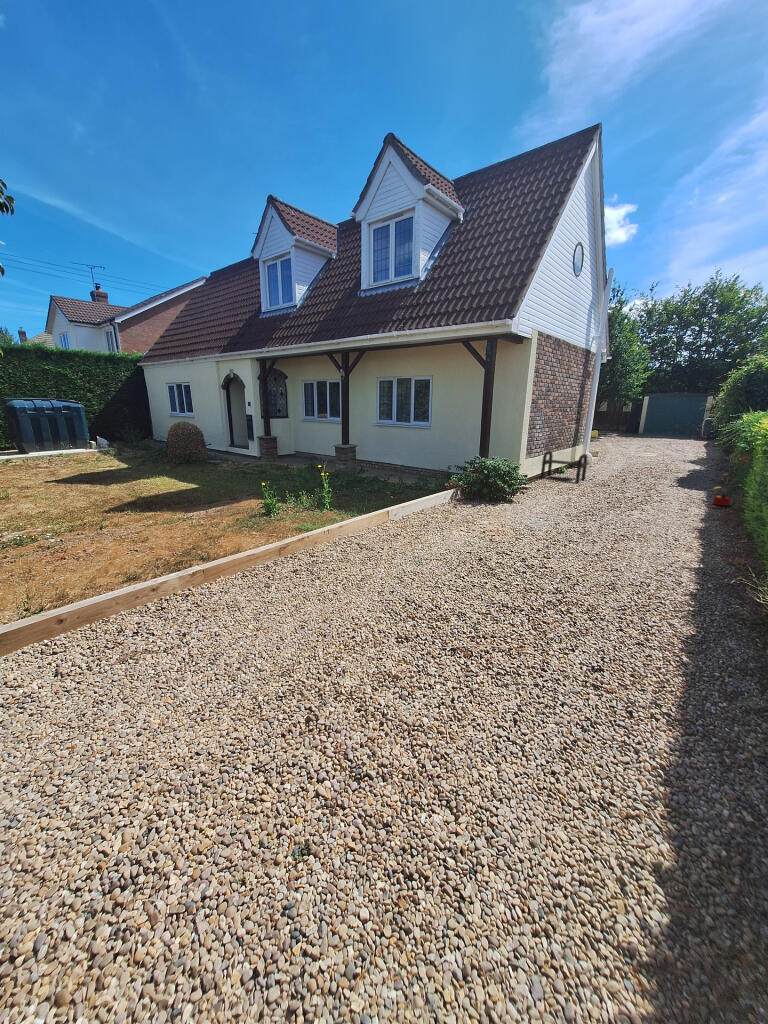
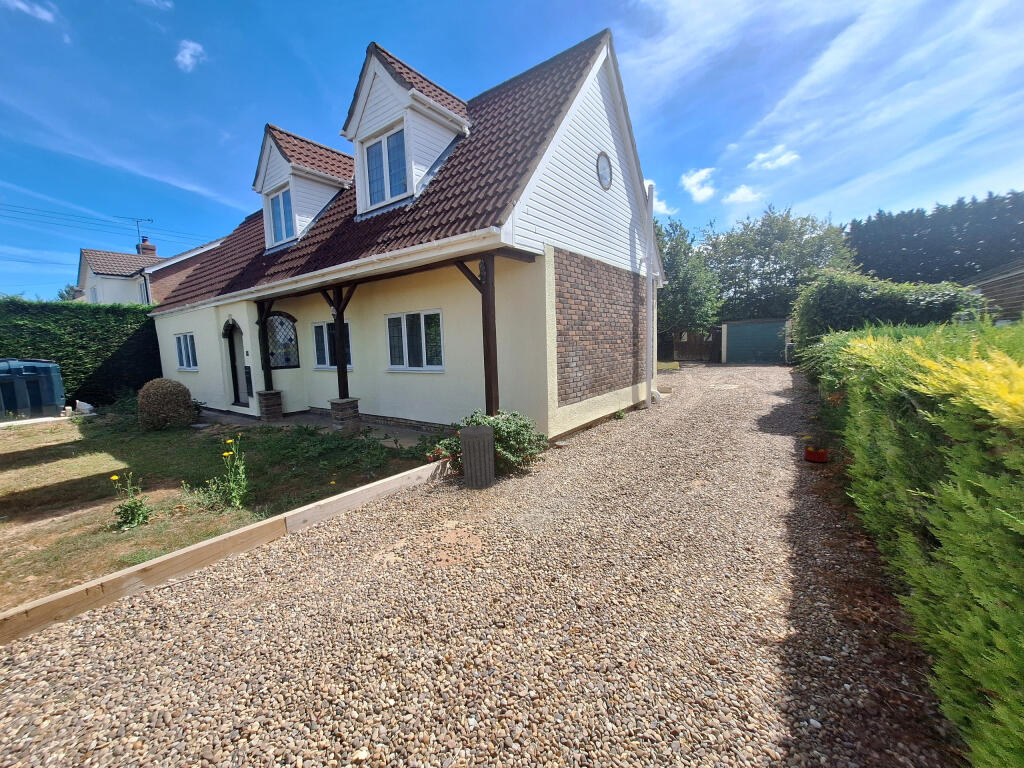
bench: present [541,451,587,483] -> none [587,392,642,433]
trash can: none [472,465,498,507] -> present [460,425,495,489]

